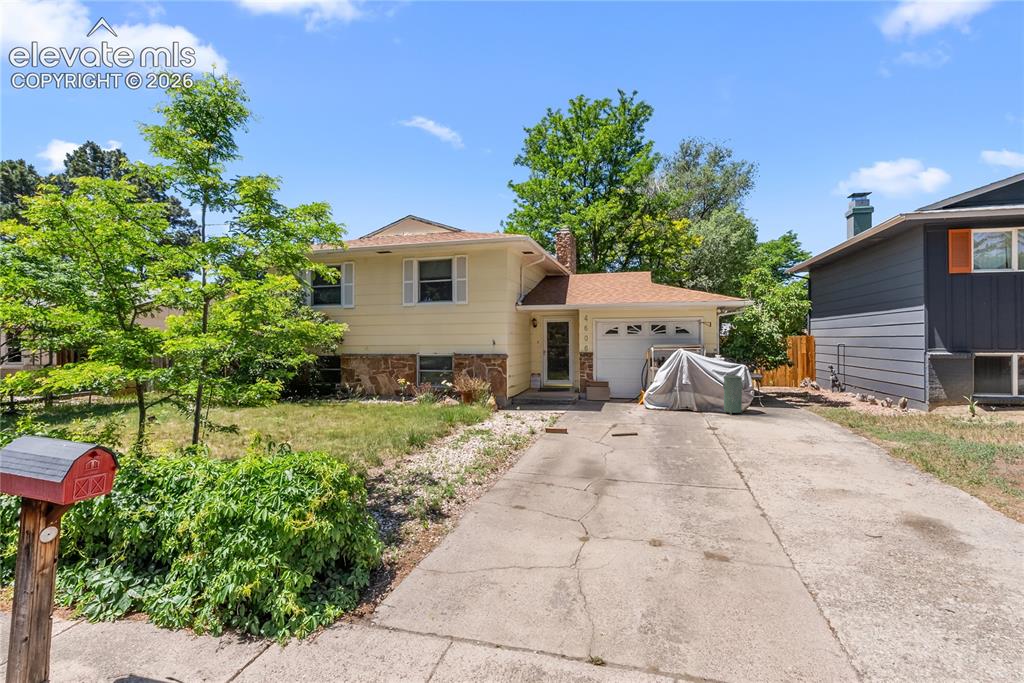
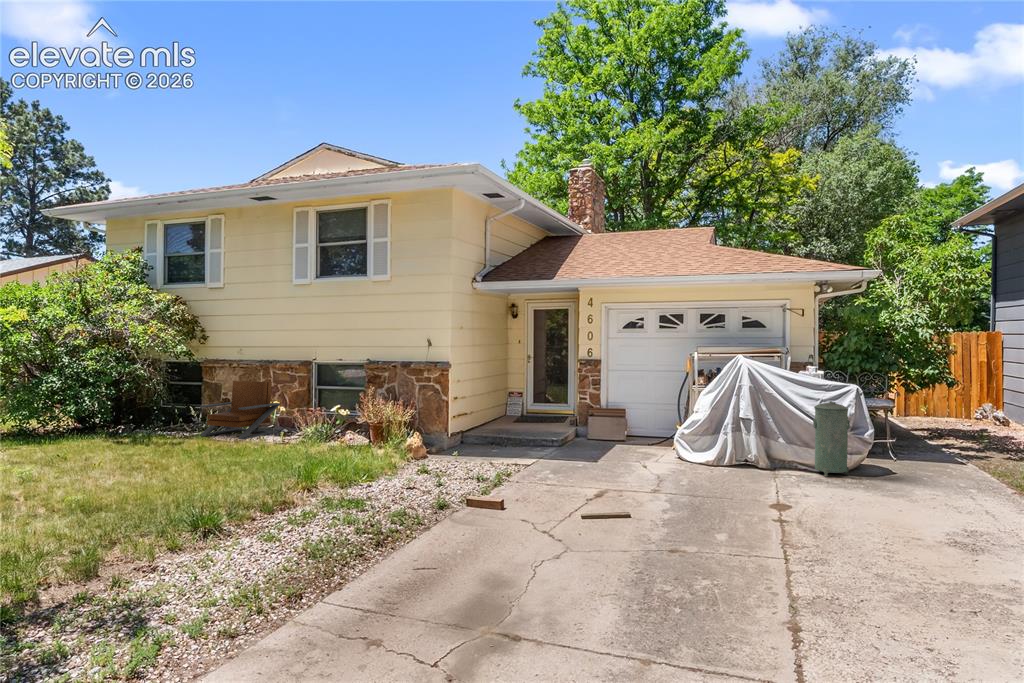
lounge chair: none [348,367,396,403] -> present [201,381,280,439]

